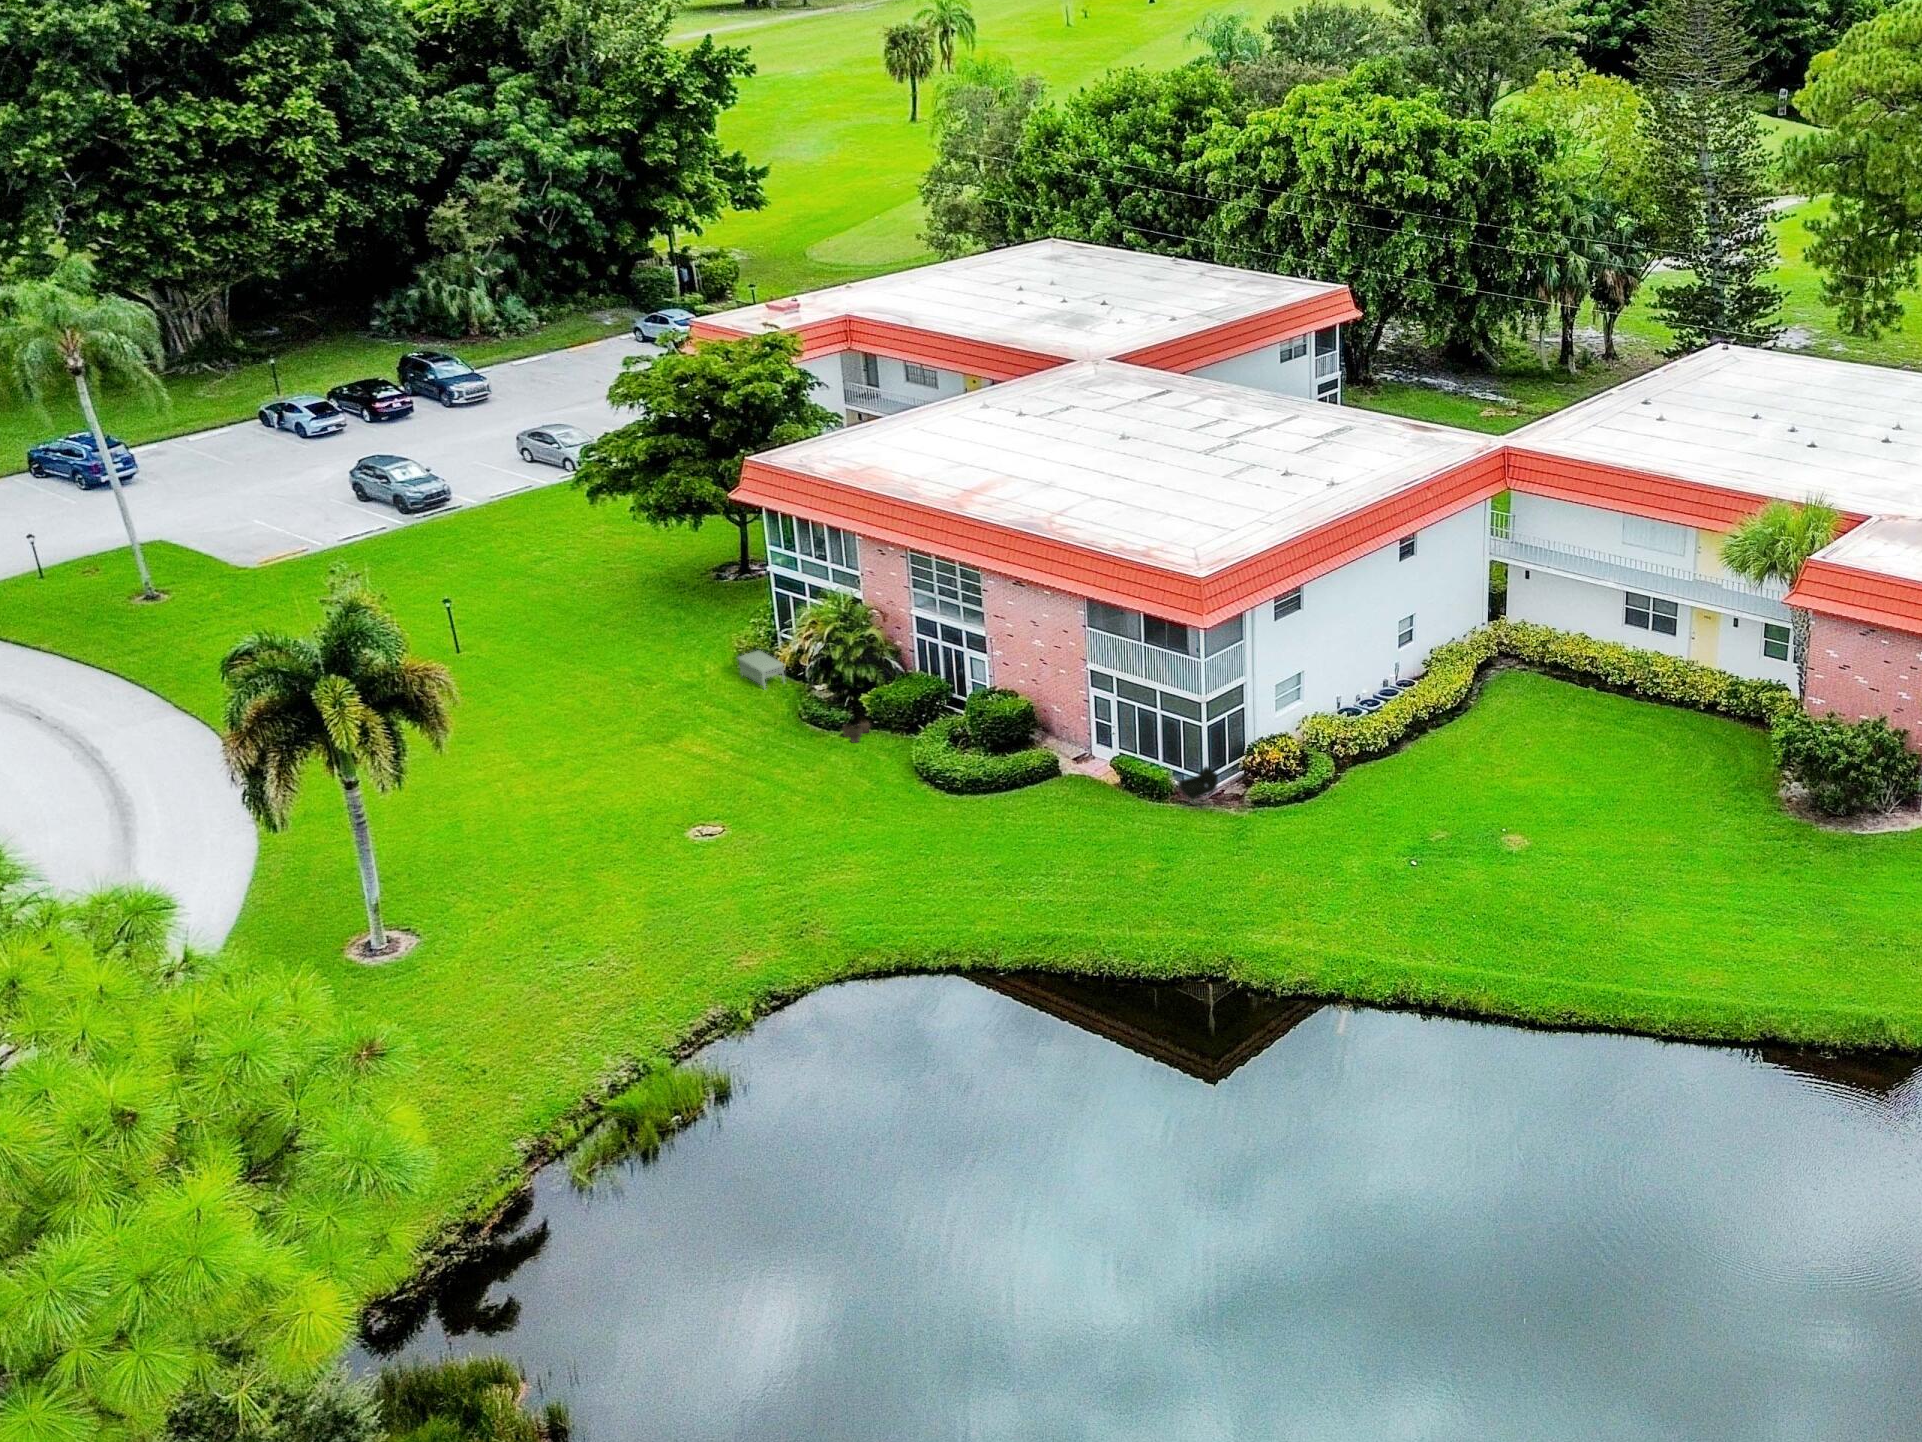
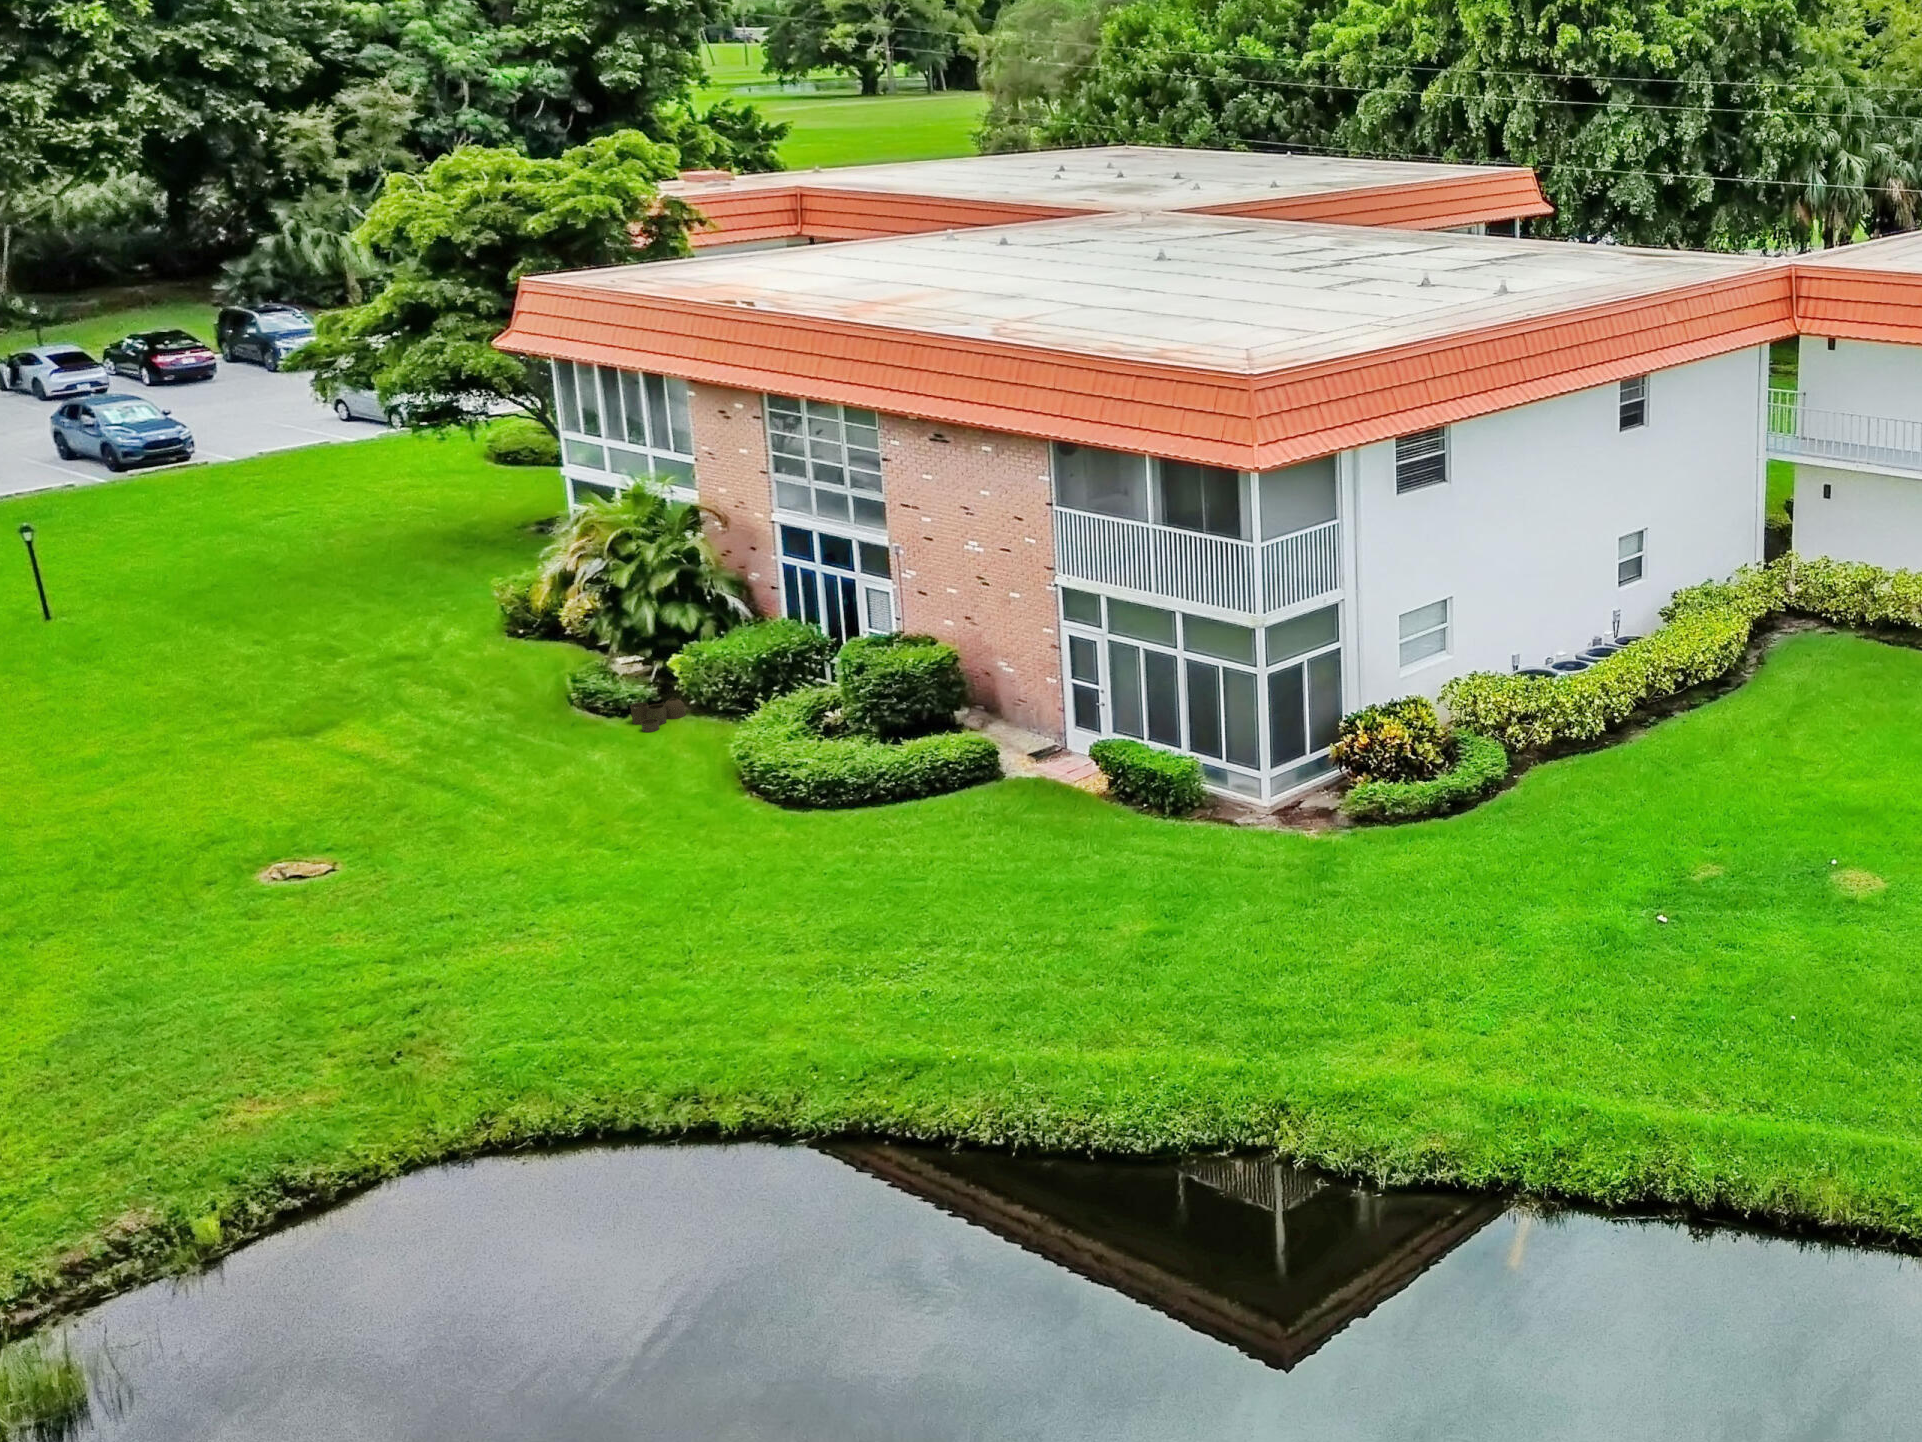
storage bench: present [738,650,784,688] -> none [494,602,572,662]
lounge chair: present [1178,767,1218,803] -> none [1209,751,1286,828]

